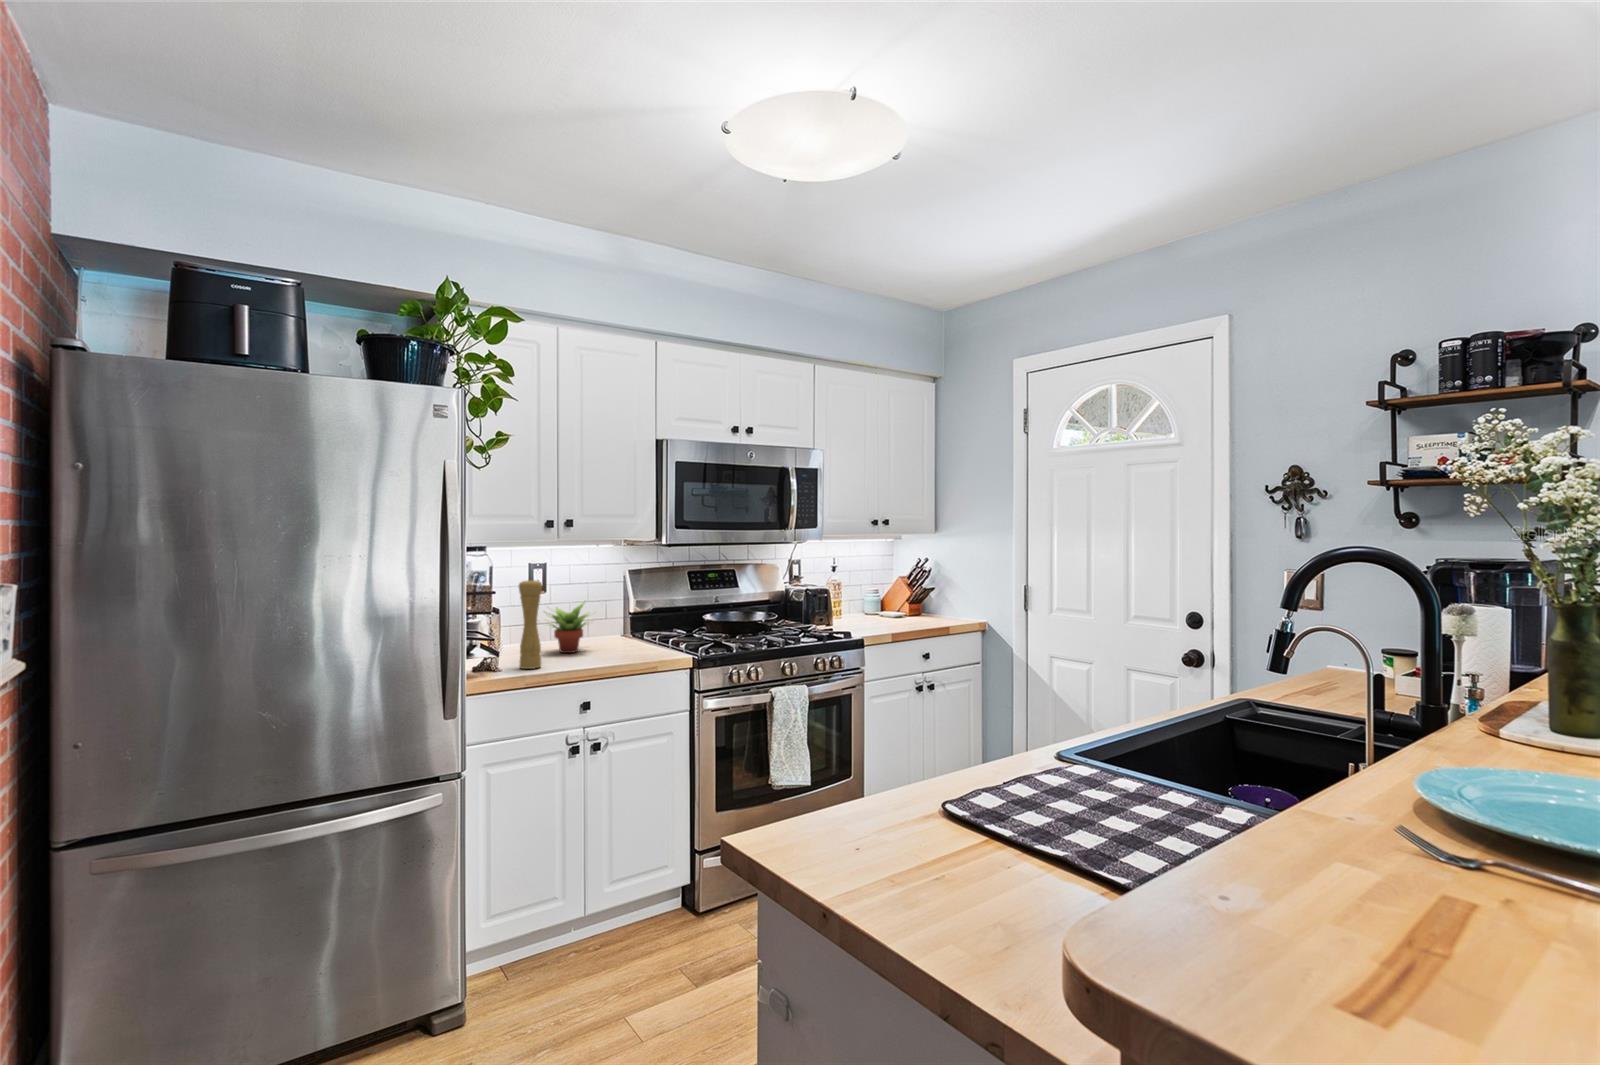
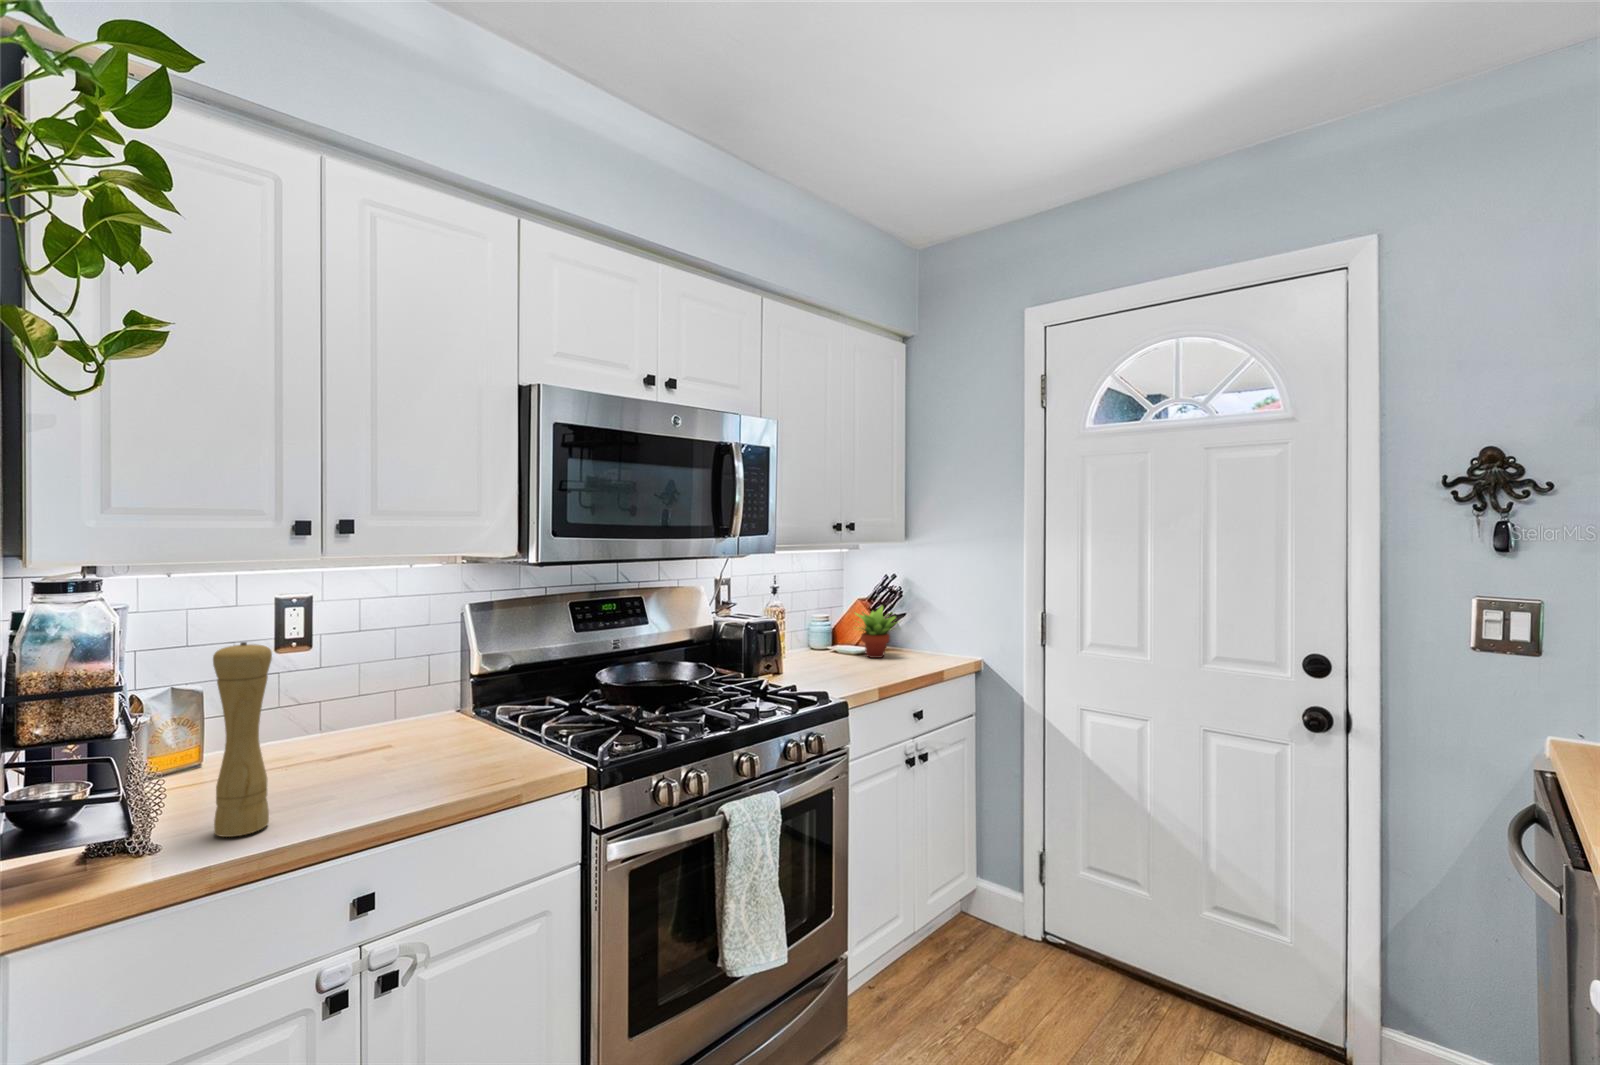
succulent plant: present [547,602,588,653] -> present [854,606,899,658]

